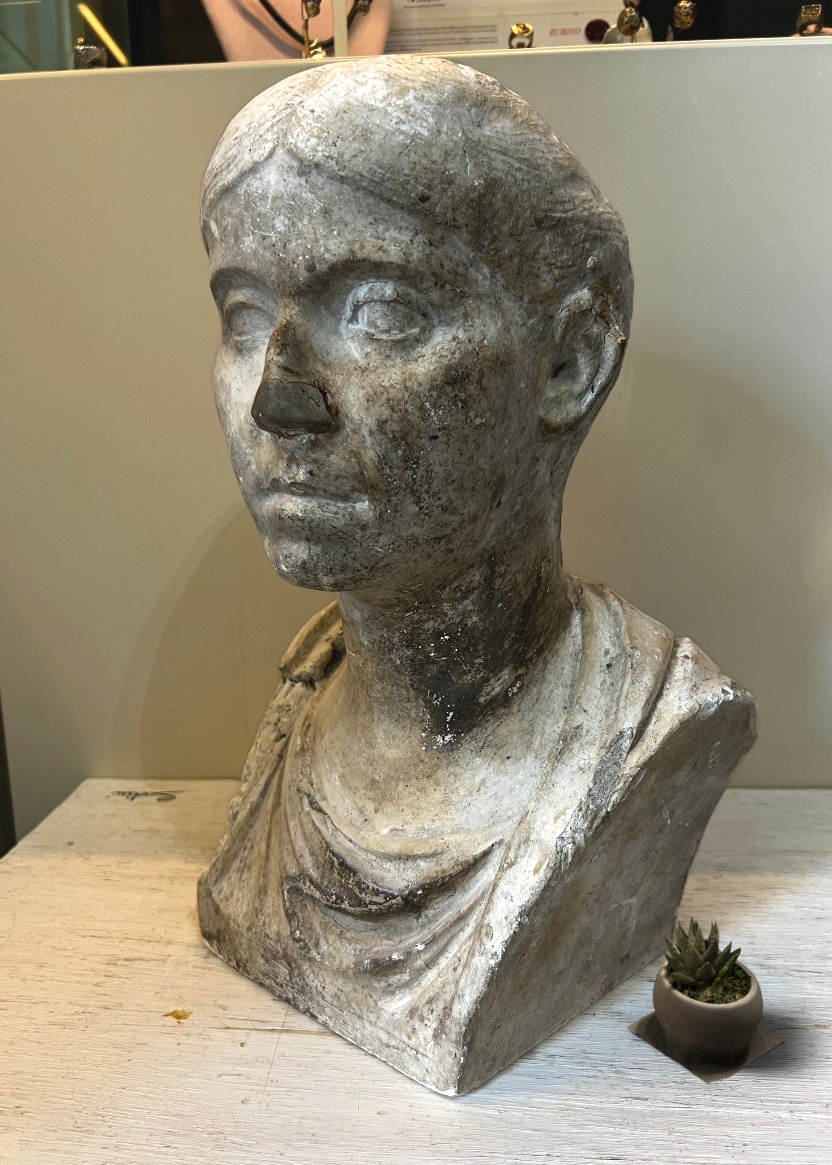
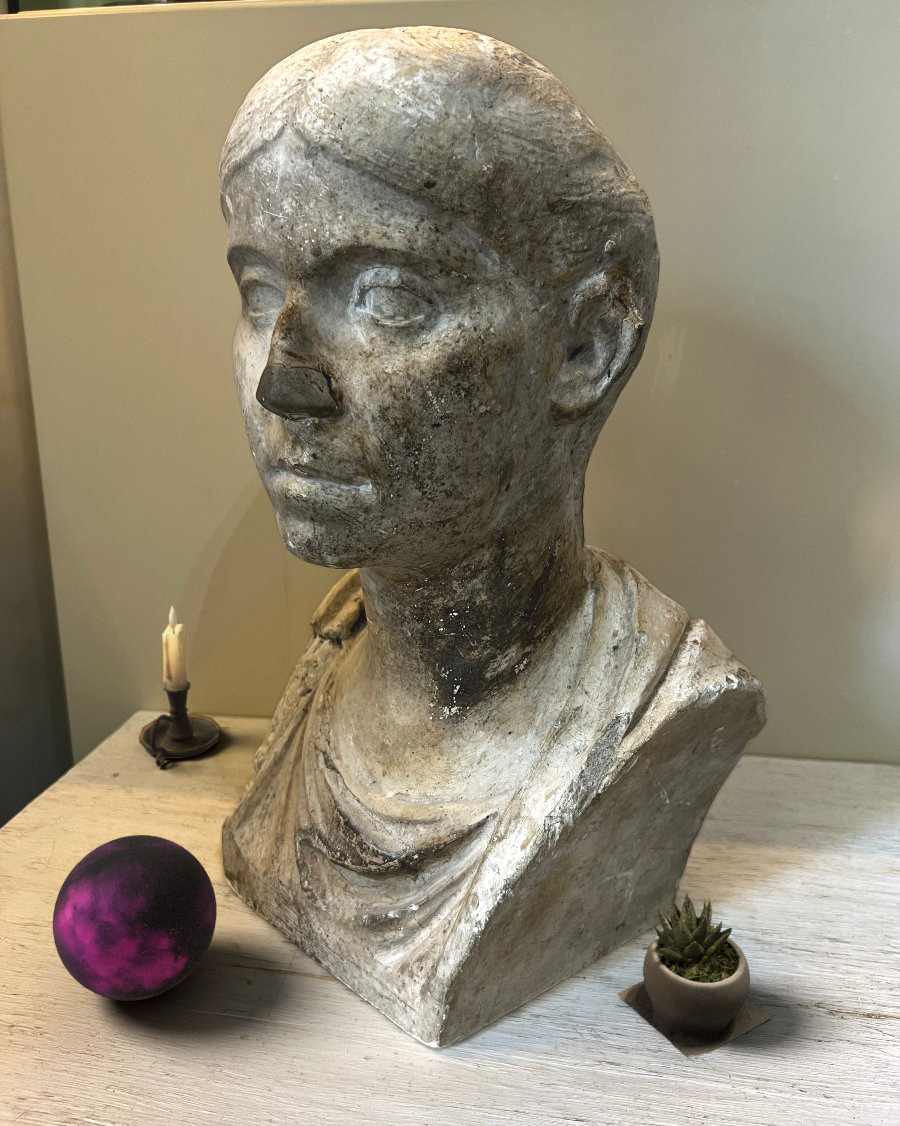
candle holder: none [90,668,175,839] -> present [139,606,220,767]
decorative orb: none [37,891,208,1067] -> present [53,835,217,1001]

